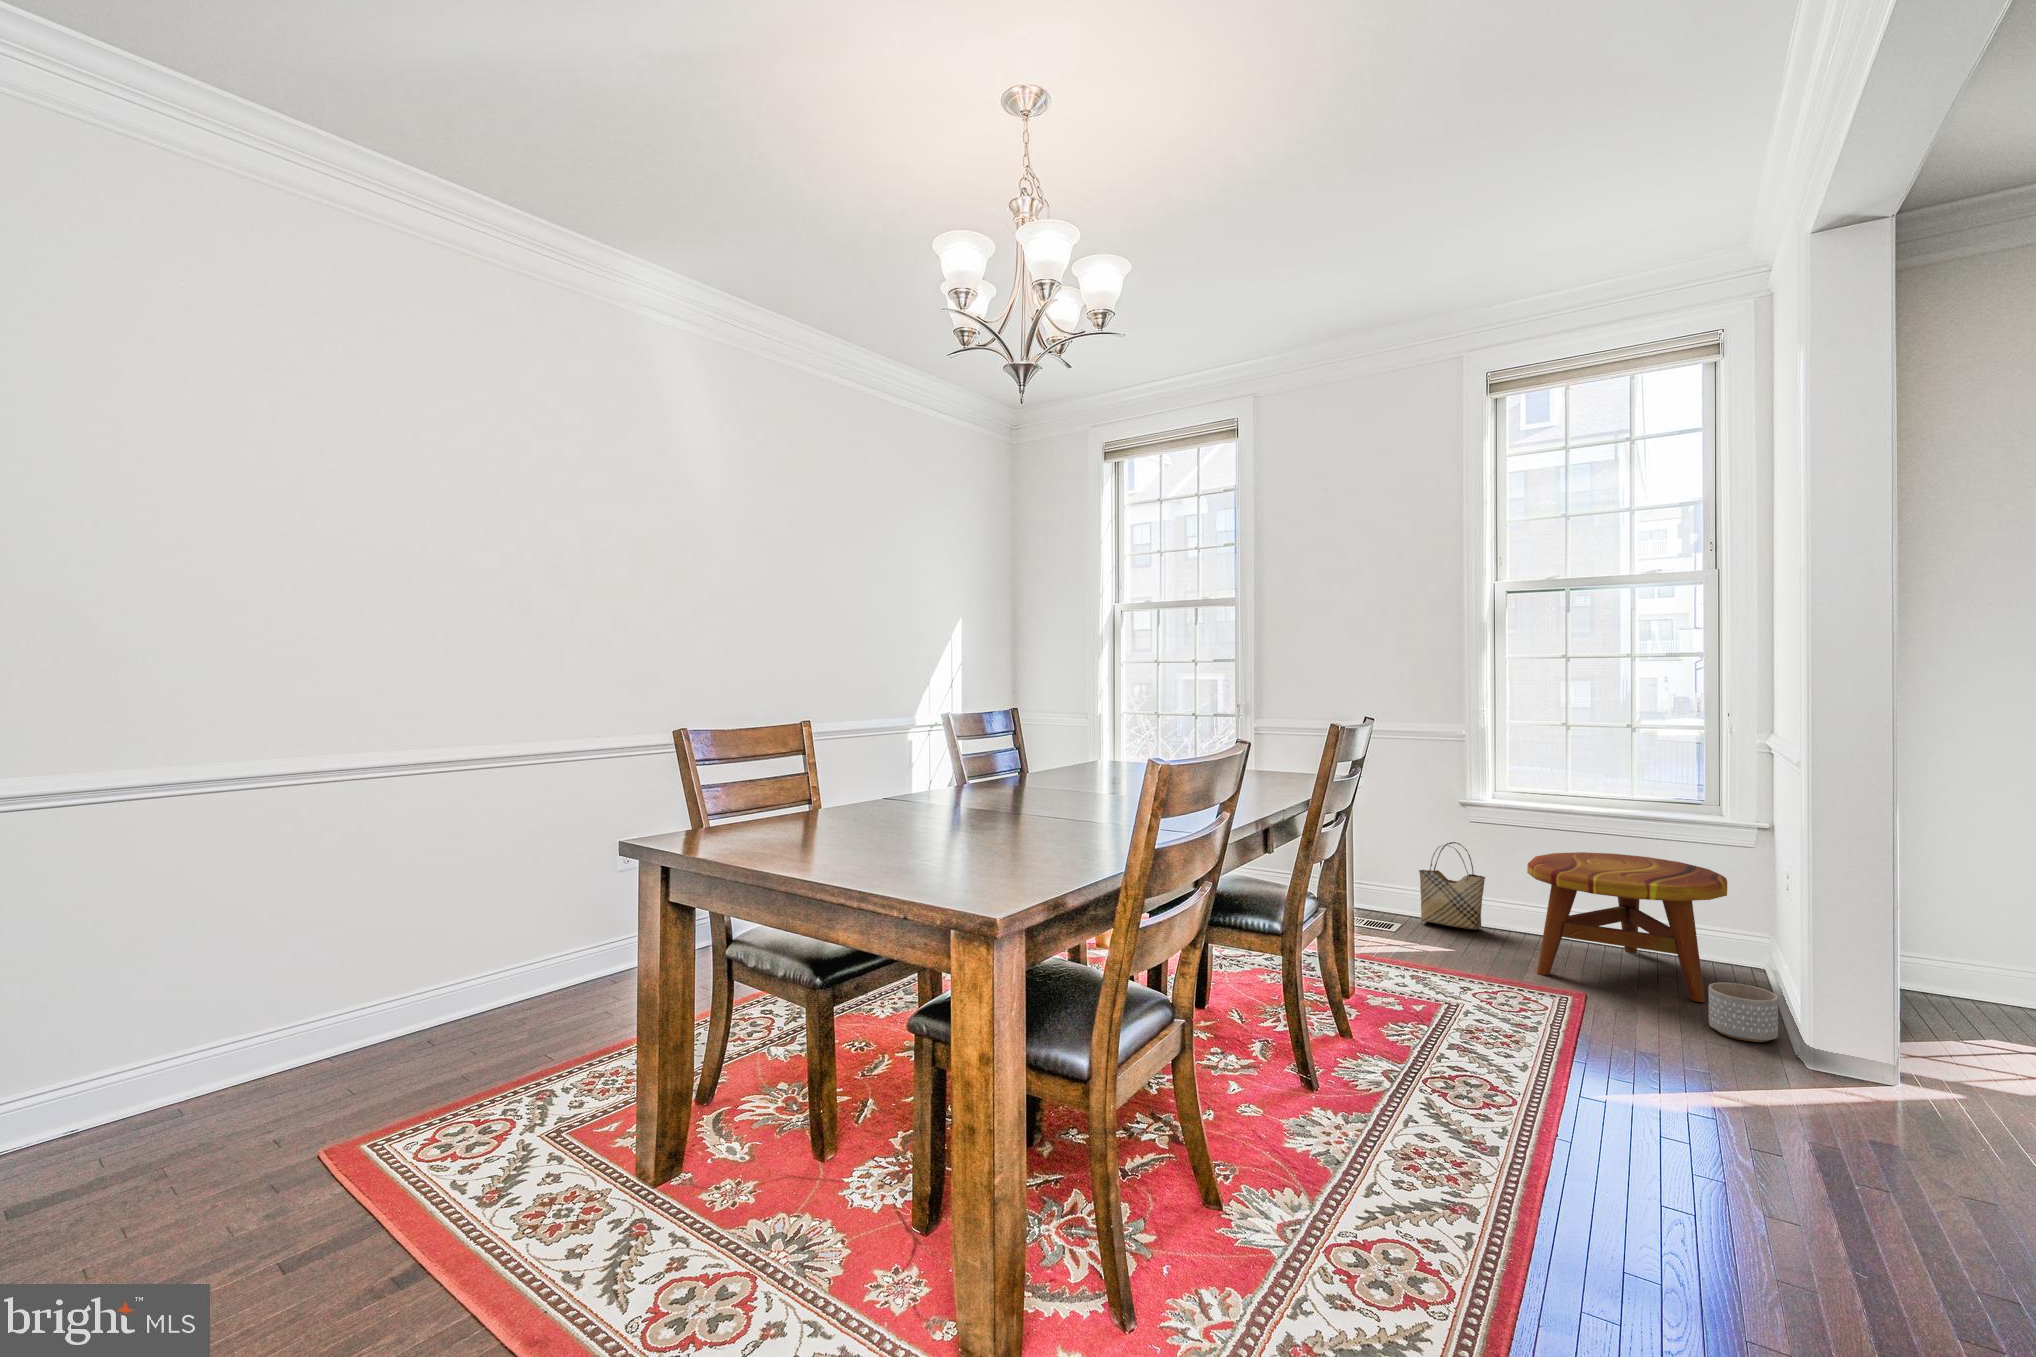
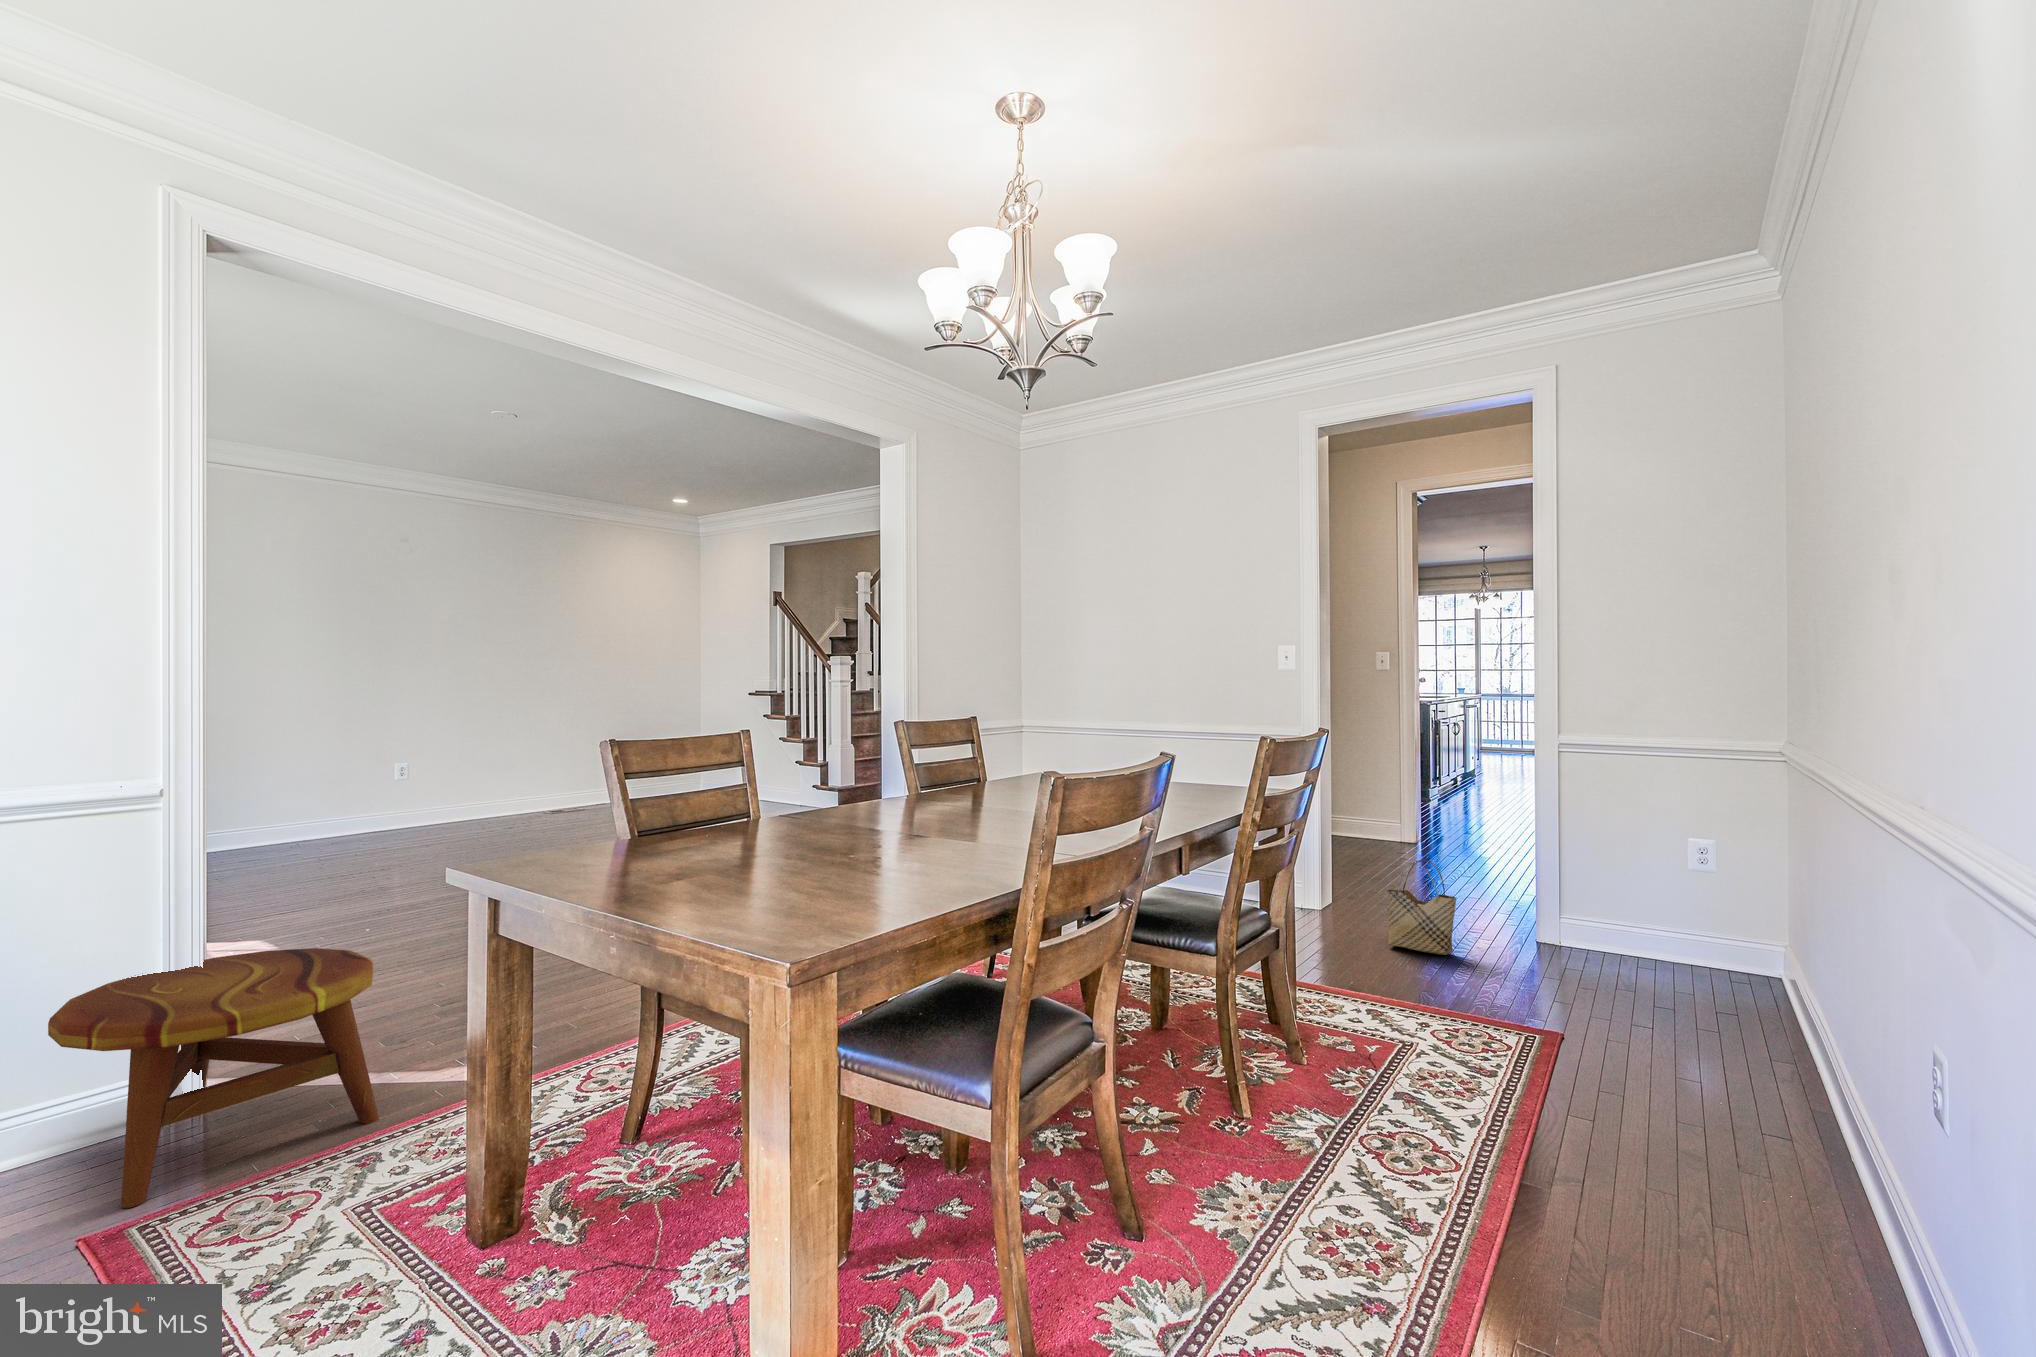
side table: present [1527,852,1727,1002] -> present [48,948,379,1208]
planter: present [1709,982,1778,1042] -> none [1685,1022,1760,1090]

